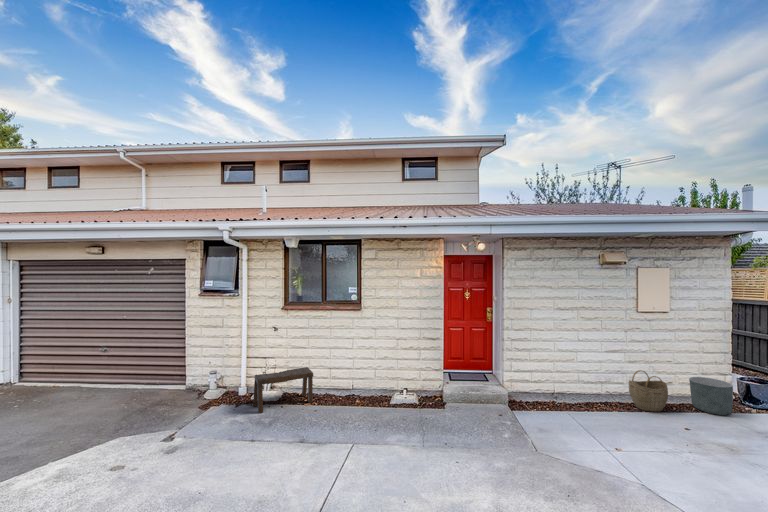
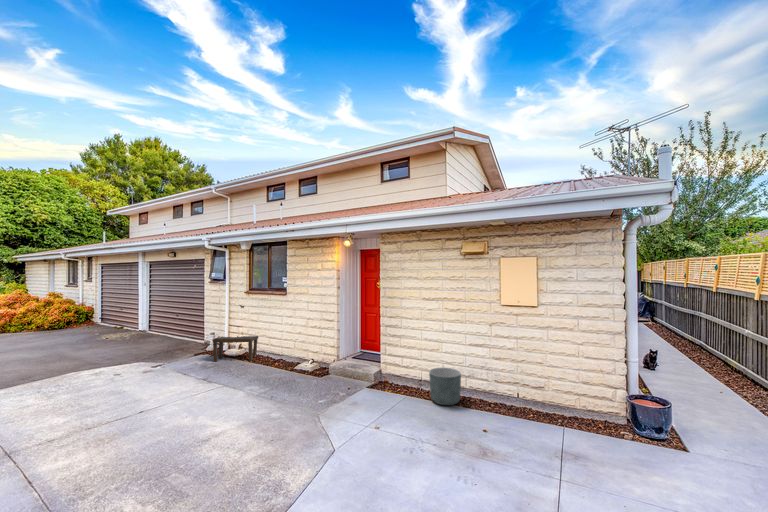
woven basket: present [629,370,668,412] -> none [480,369,516,415]
planter: present [689,377,733,415] -> present [429,368,461,405]

